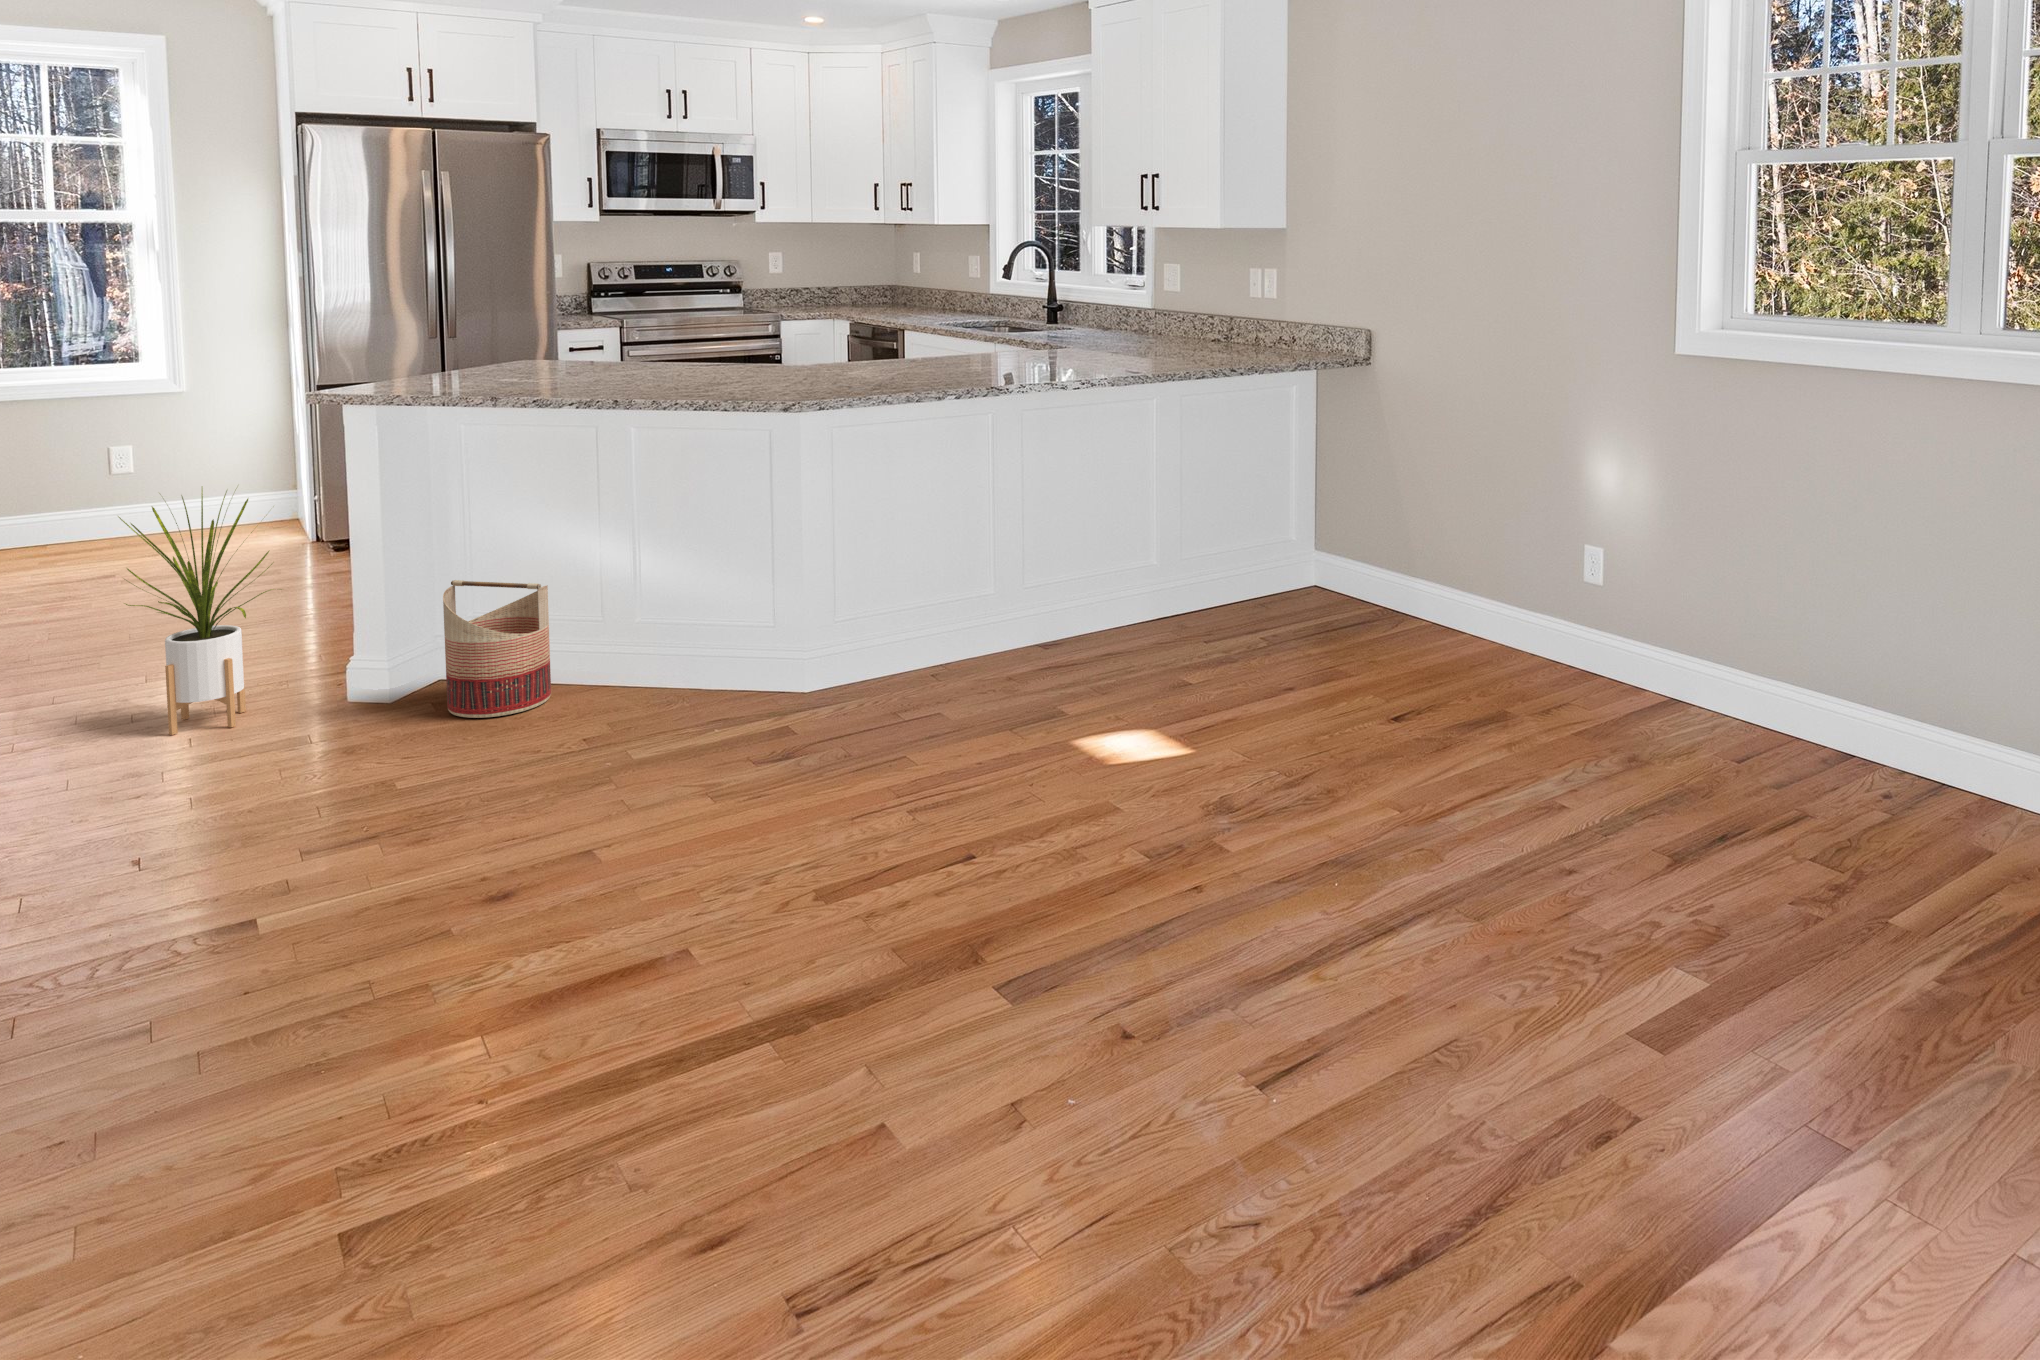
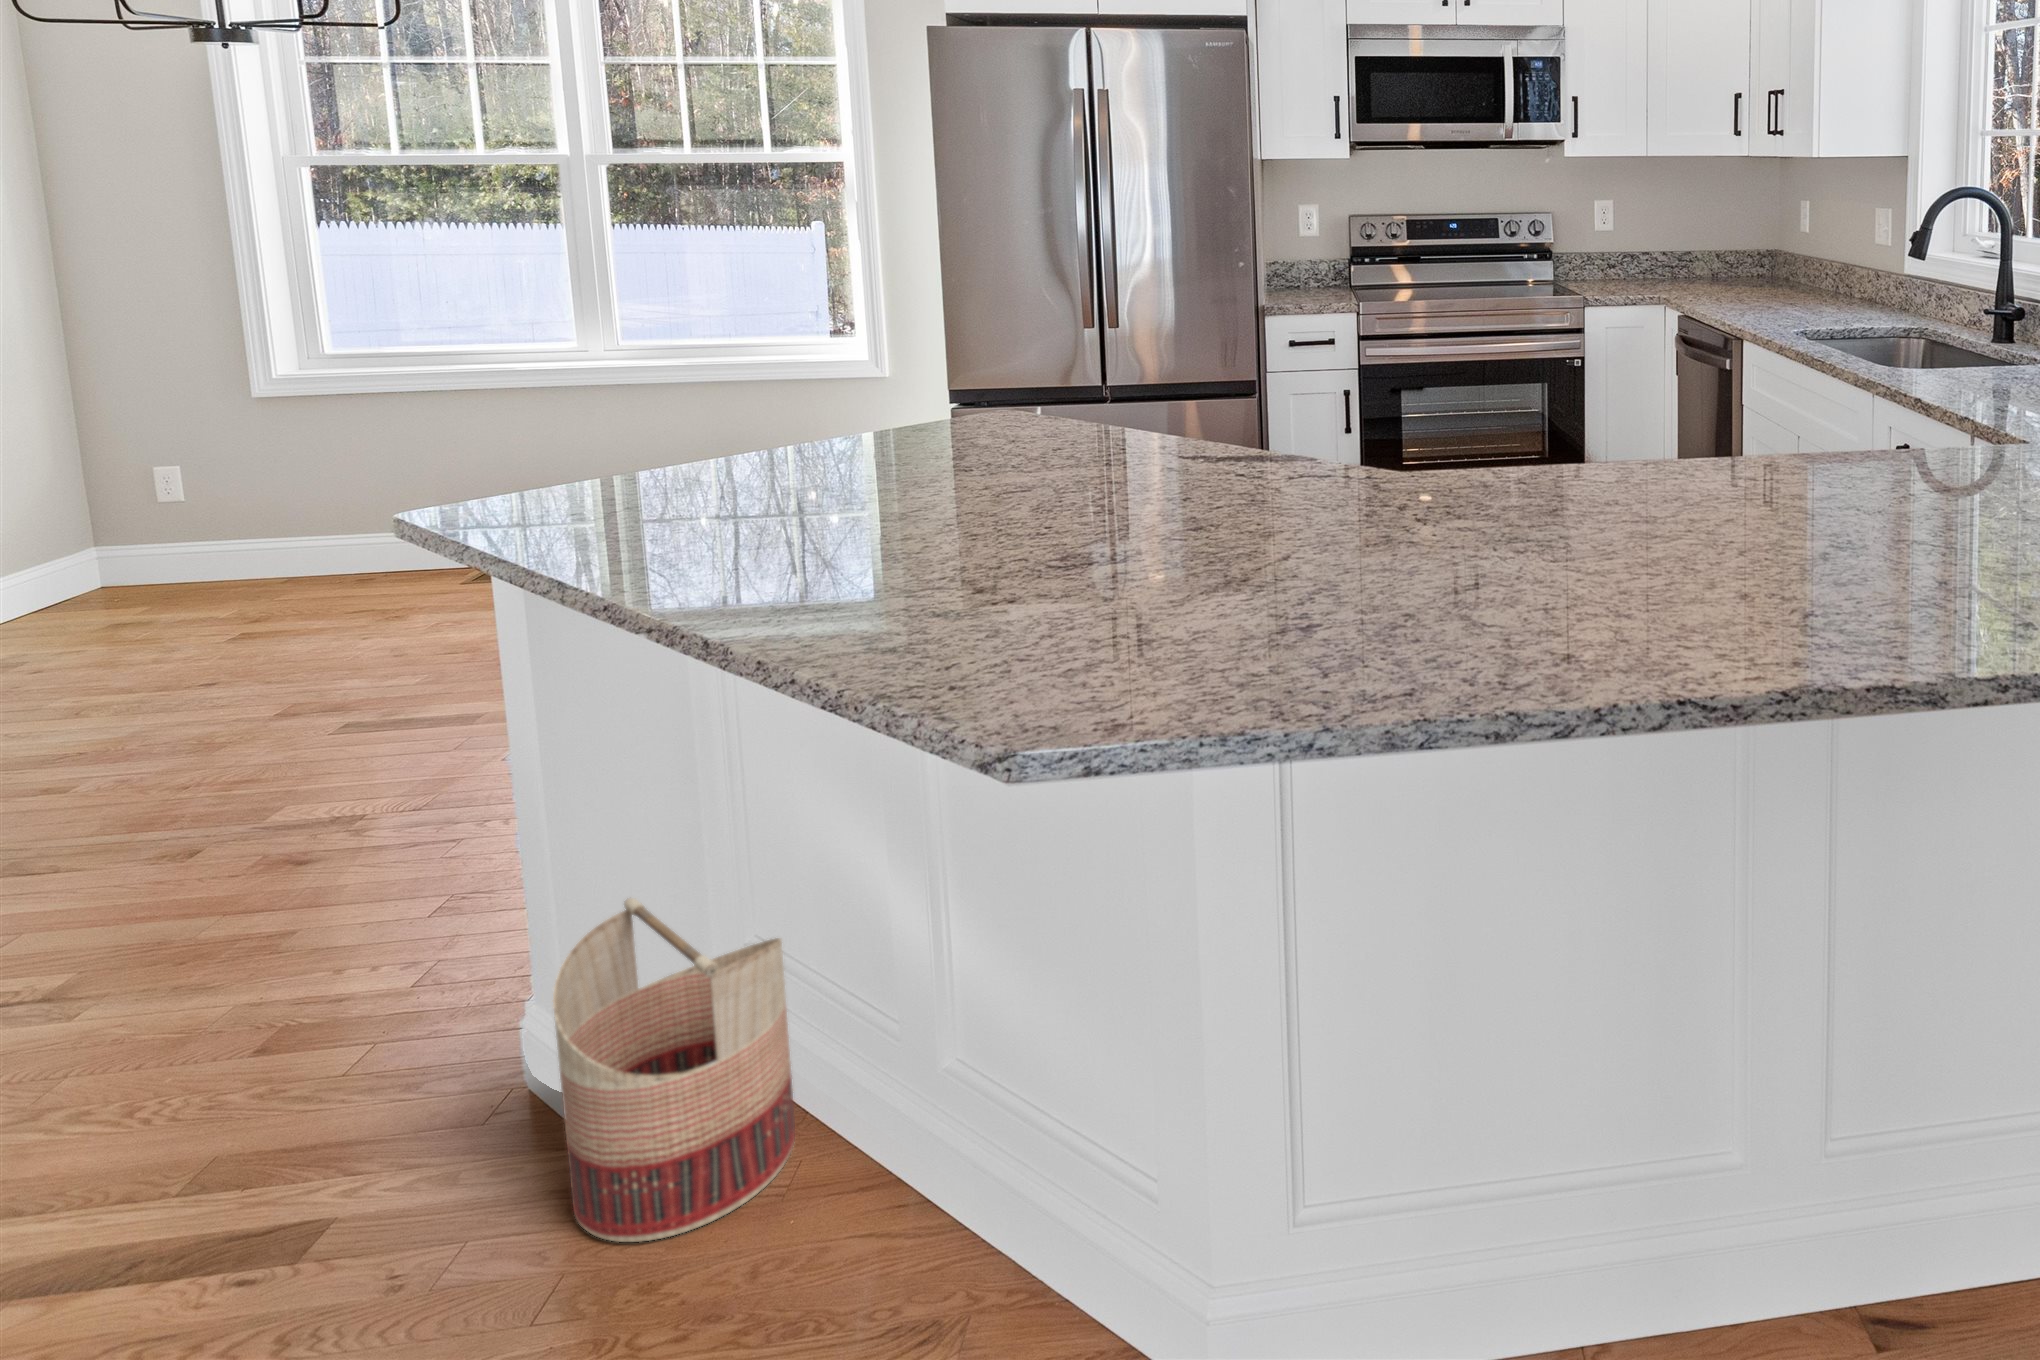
house plant: present [118,488,272,735] -> none [101,640,437,1107]

